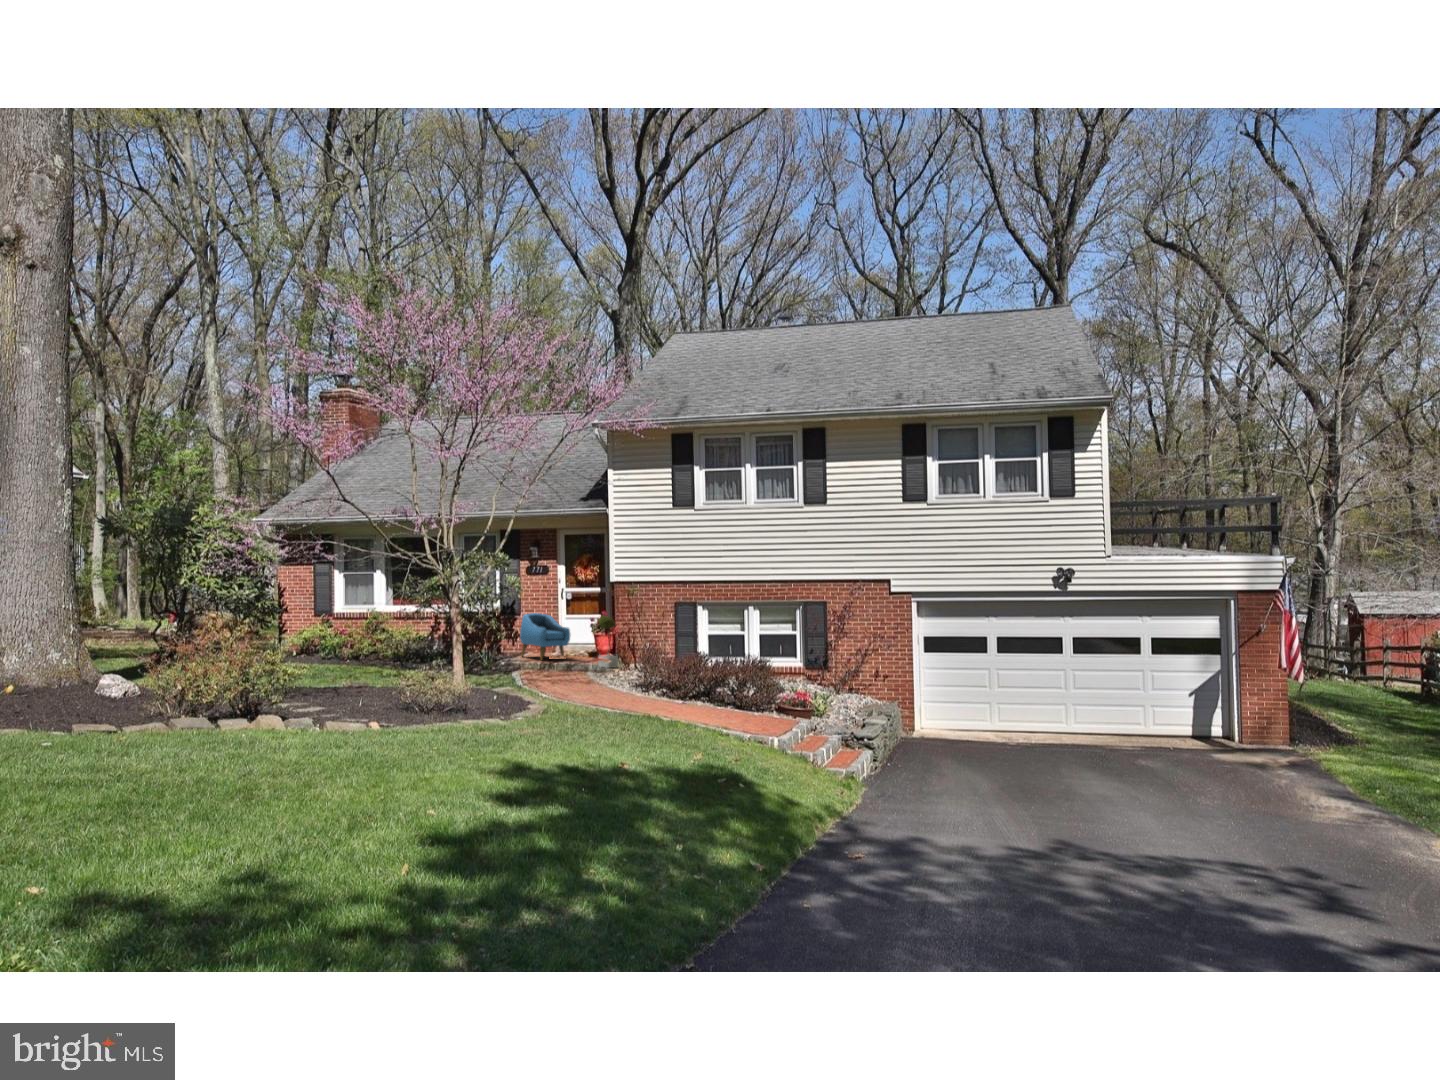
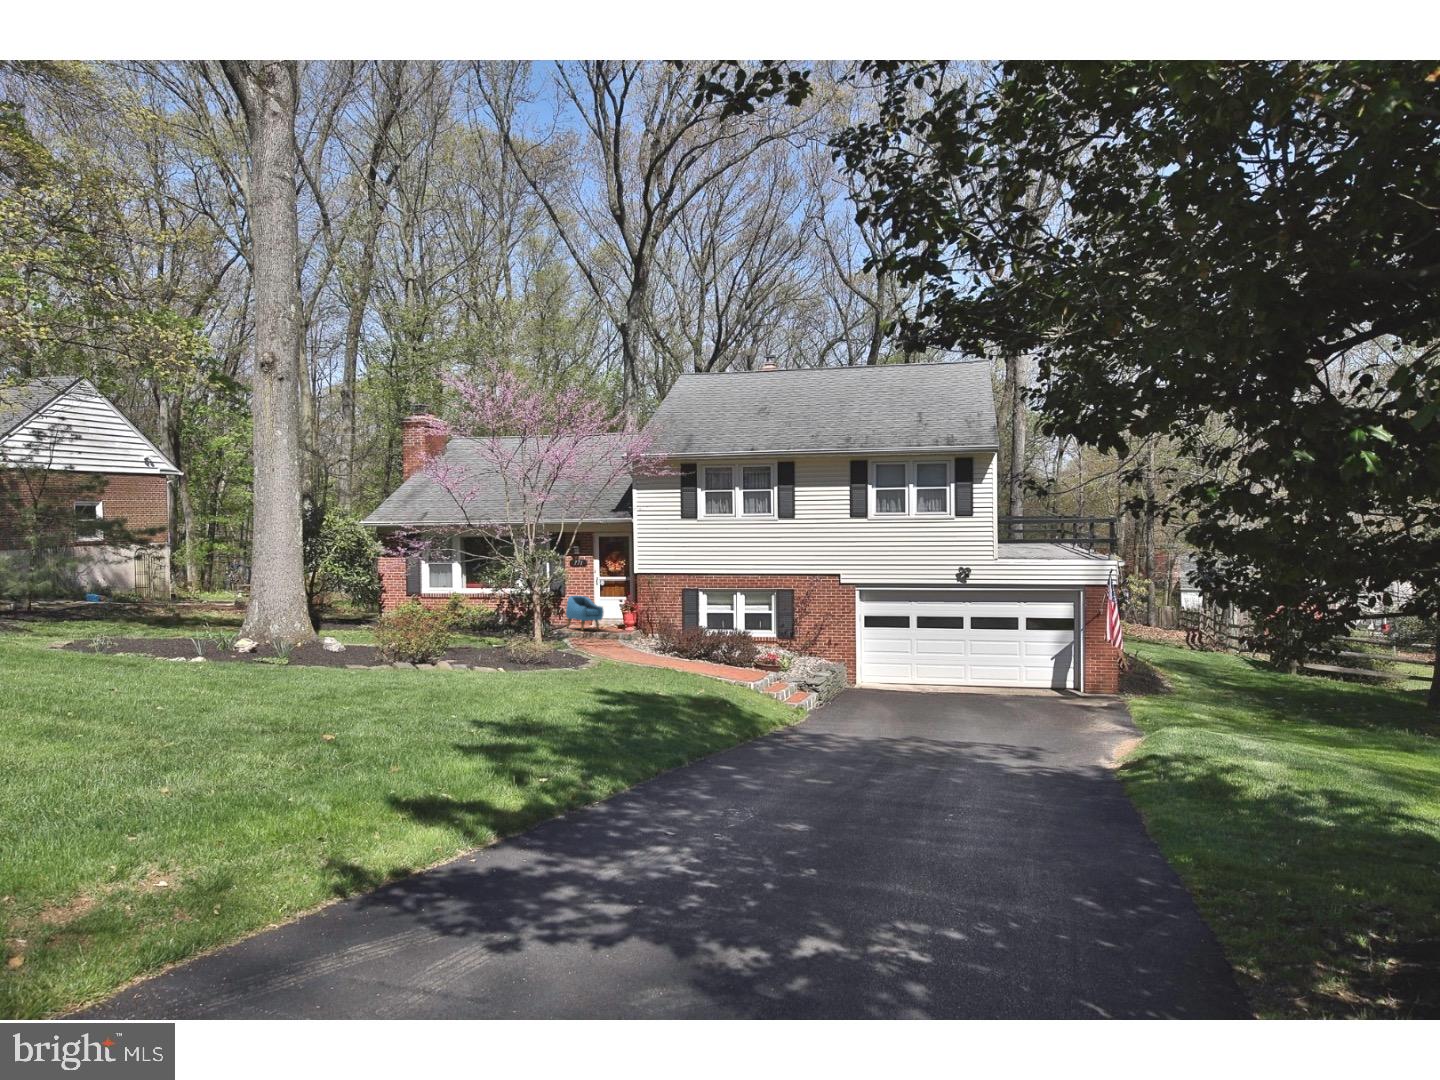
potted tree: present [598,615,618,668] -> none [625,597,640,637]

